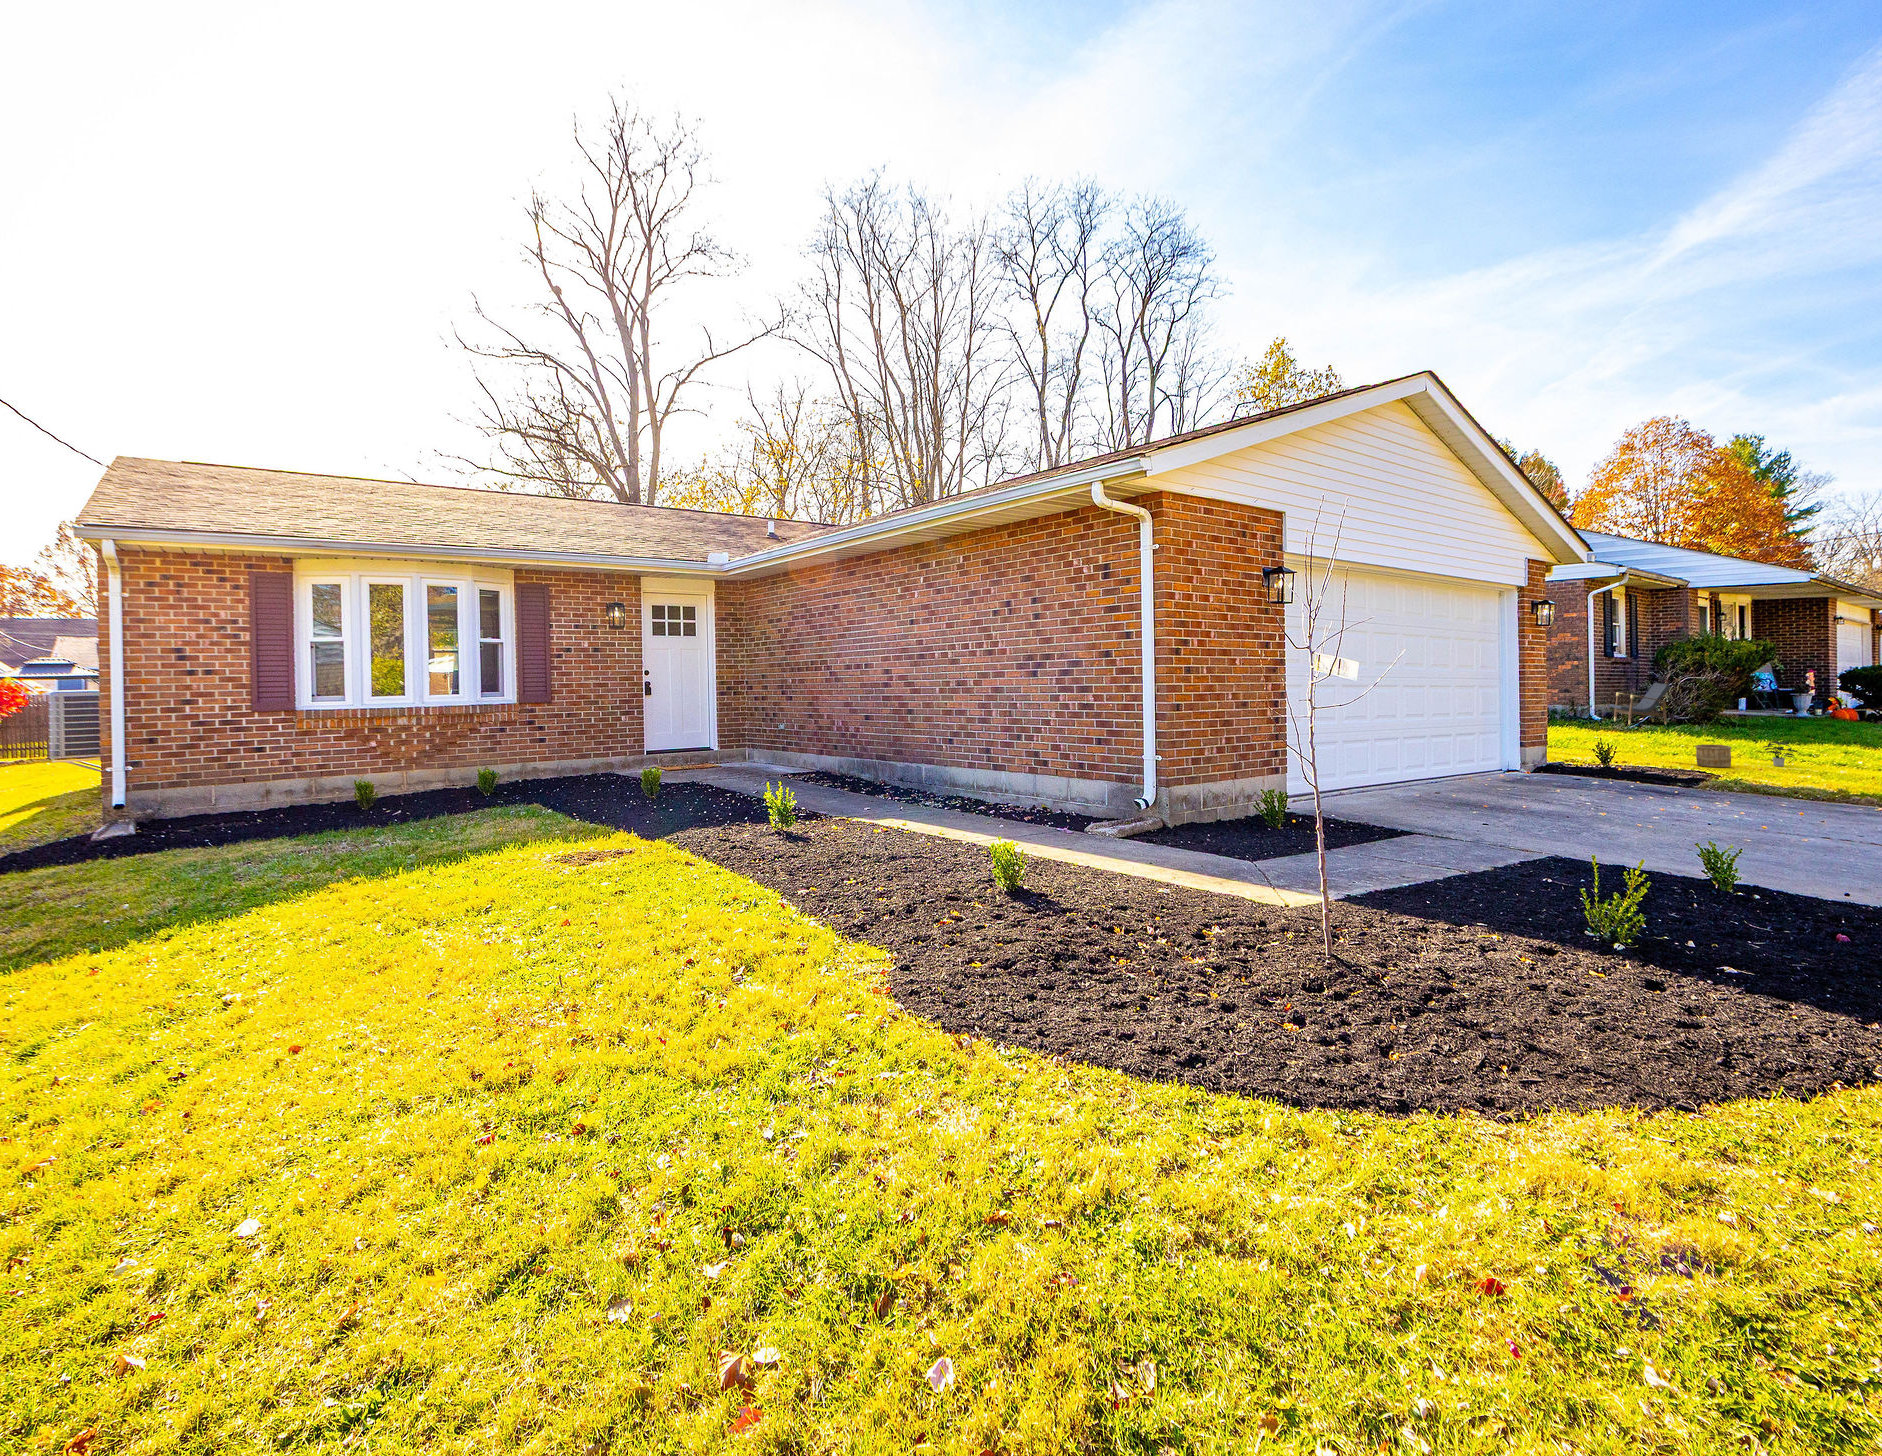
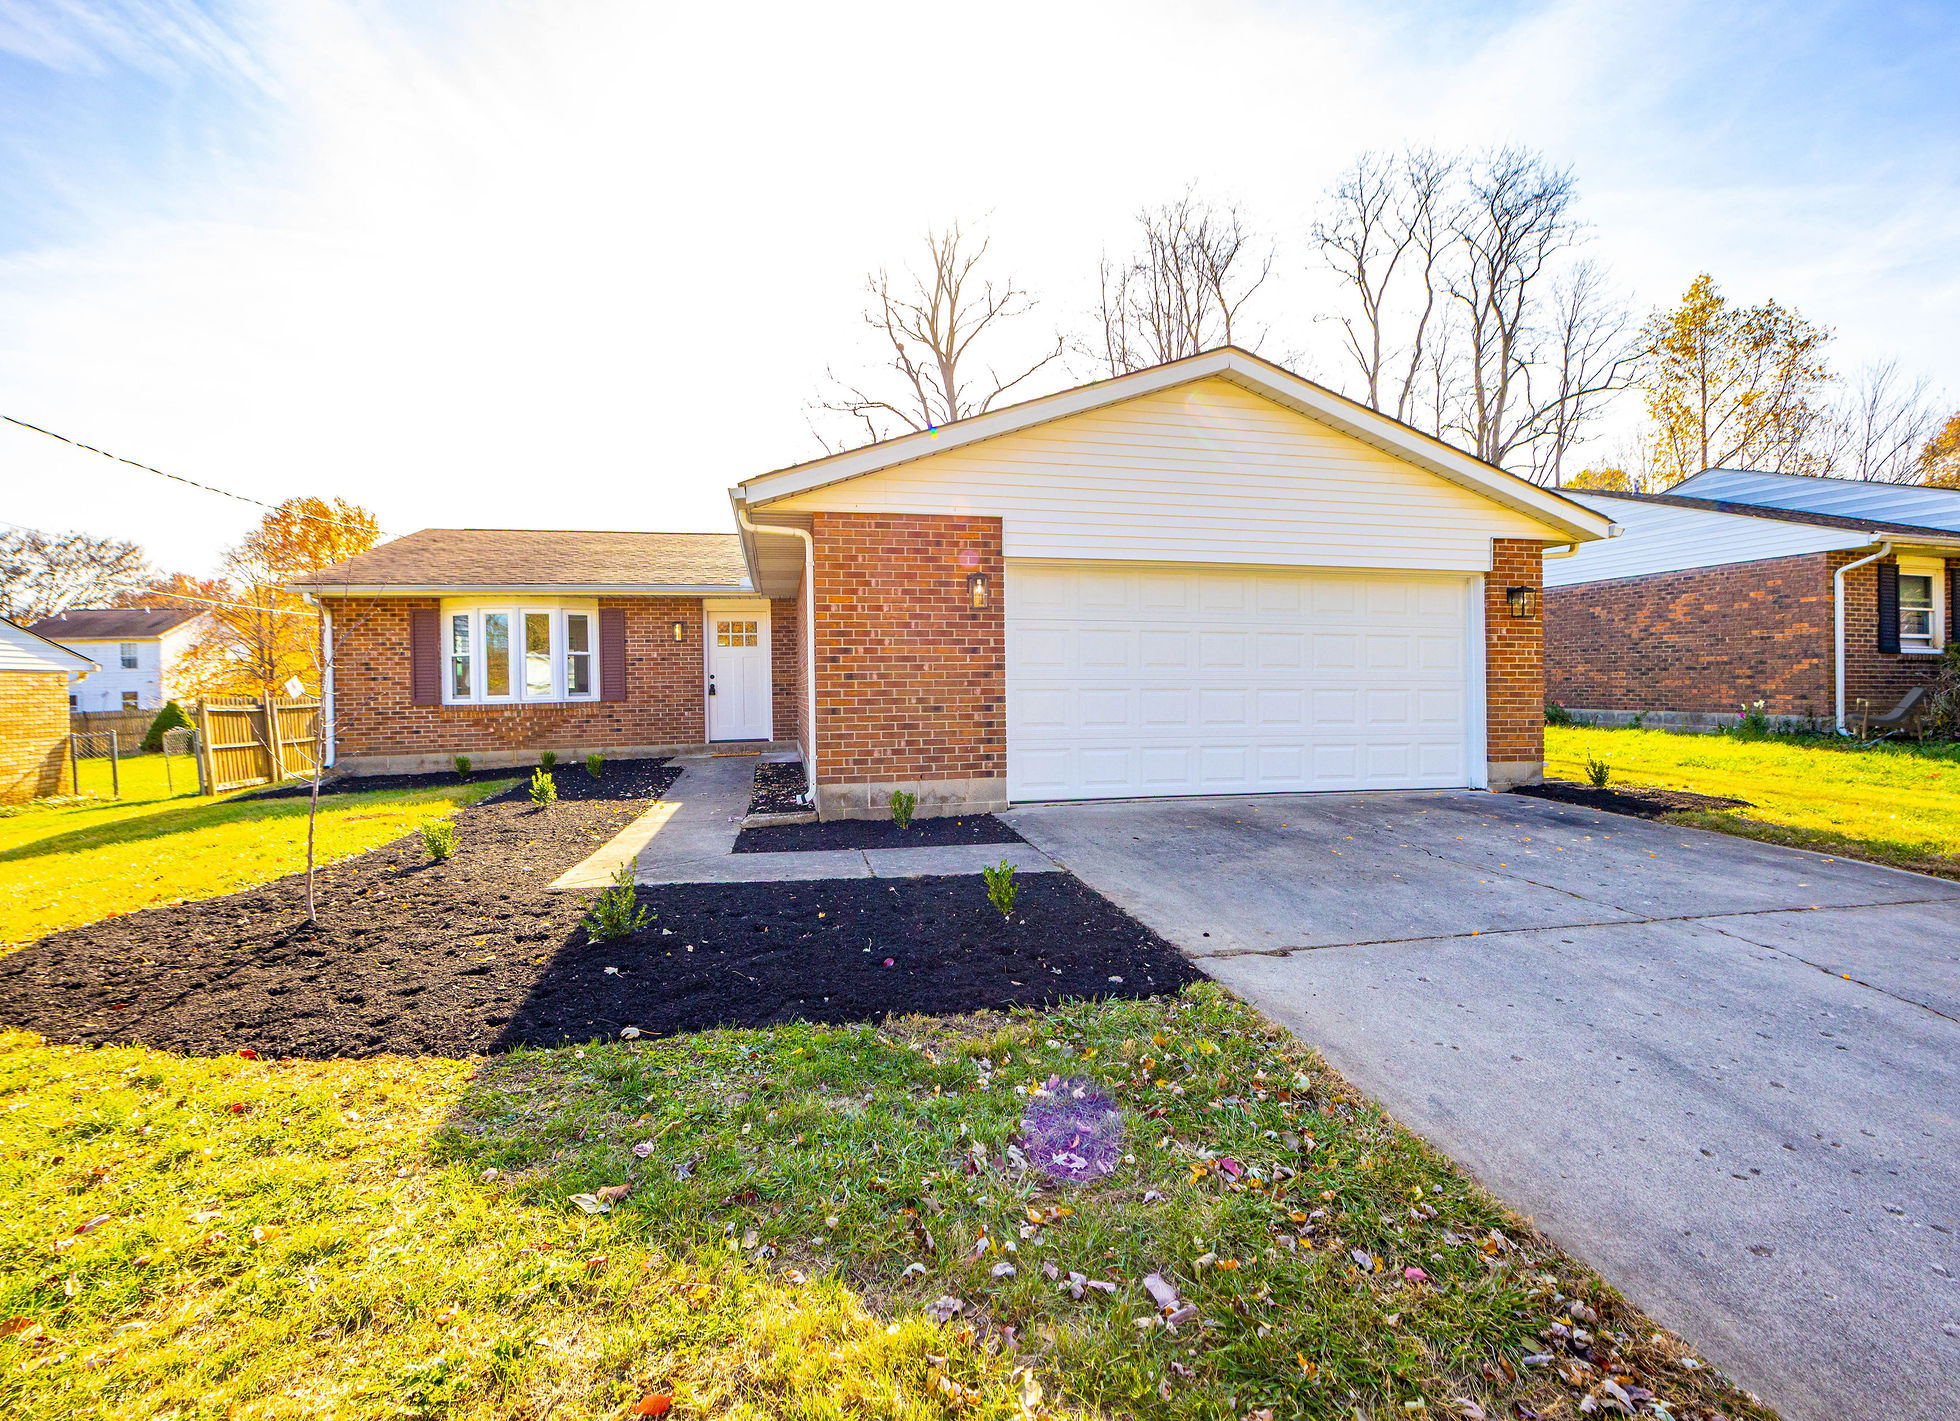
potted plant: present [1763,740,1797,766] -> none [1874,764,1924,797]
wooden bucket: present [1695,744,1731,767] -> none [1767,766,1815,794]

